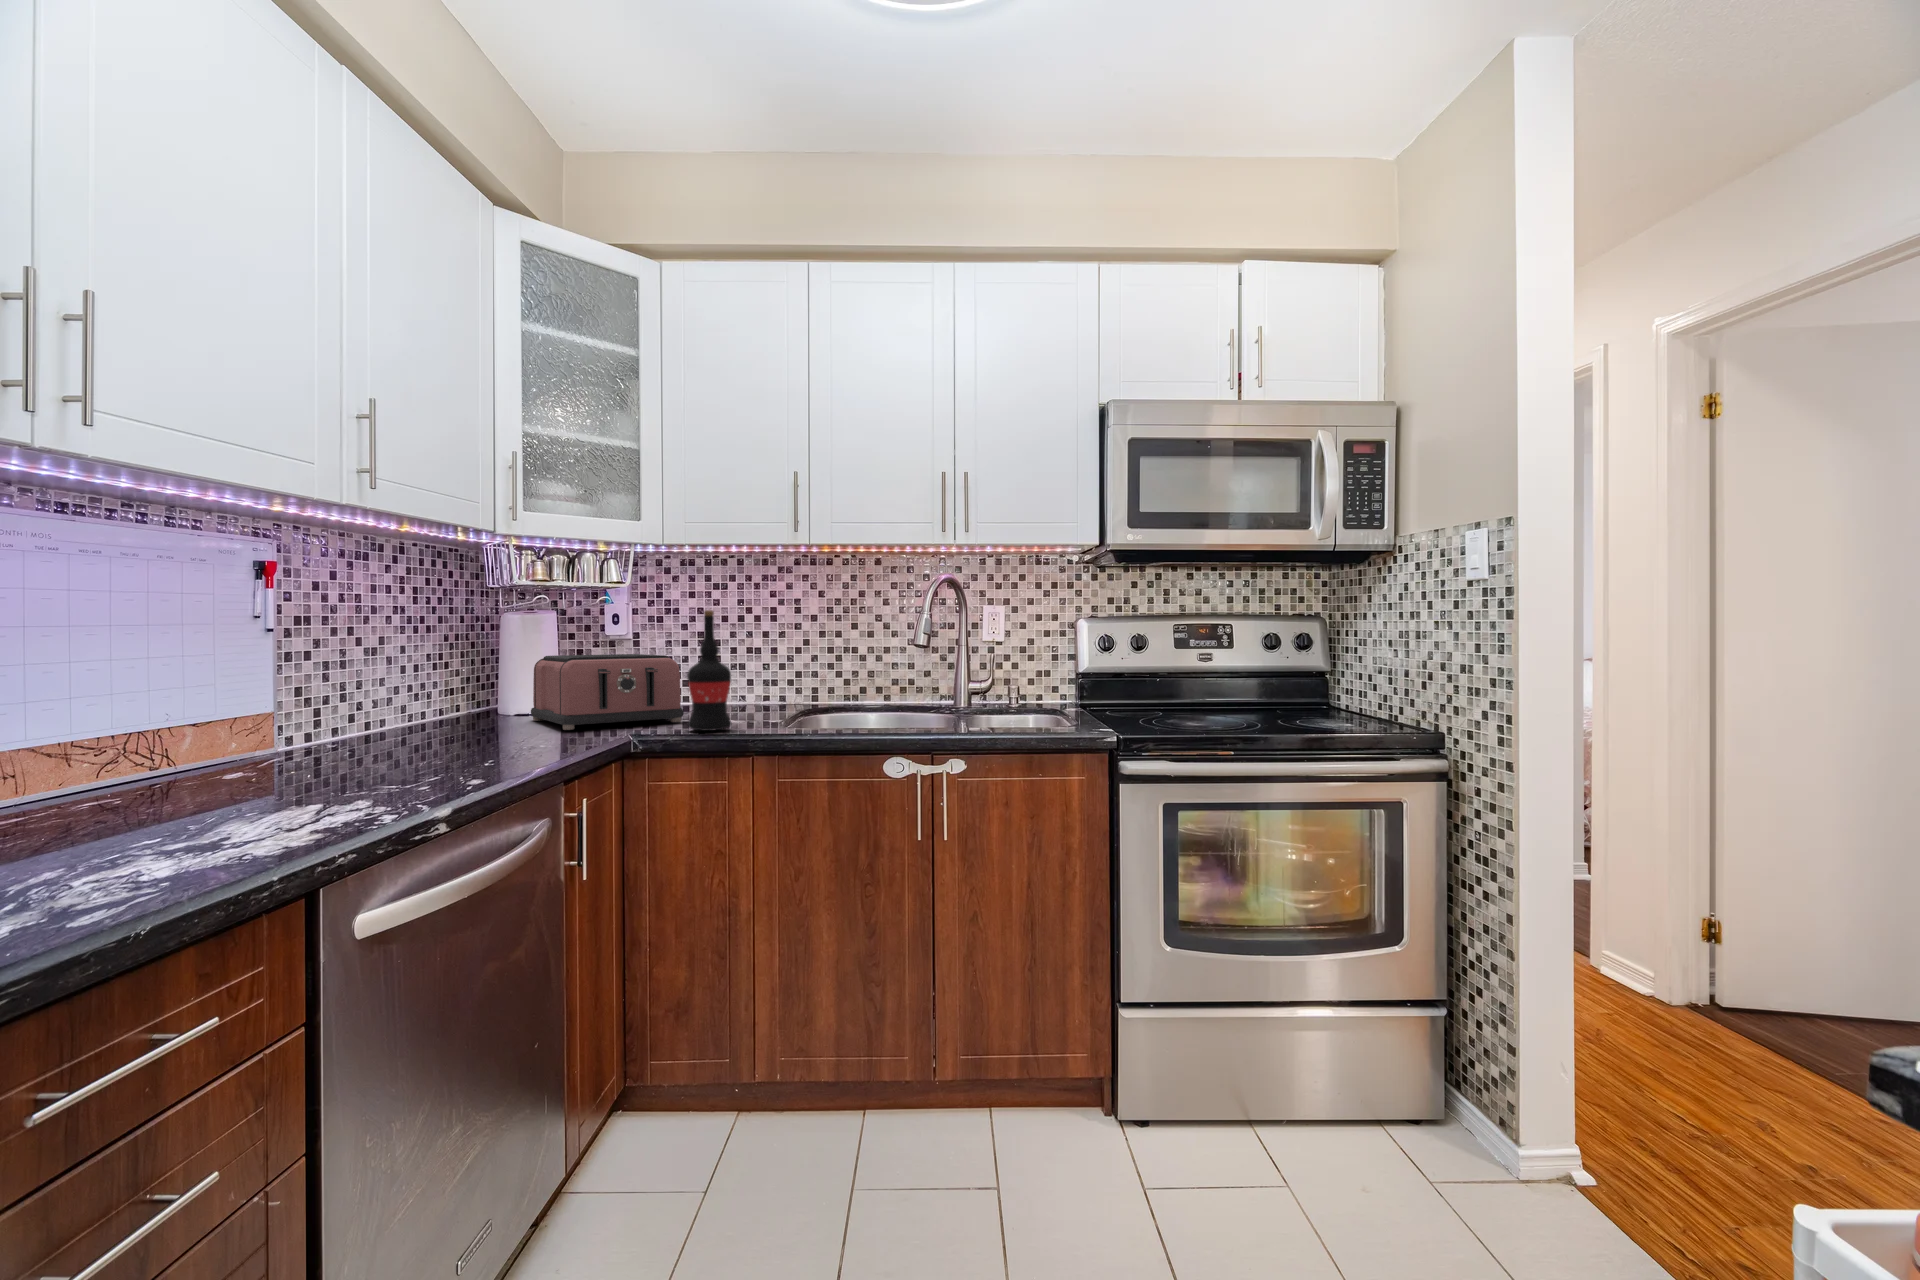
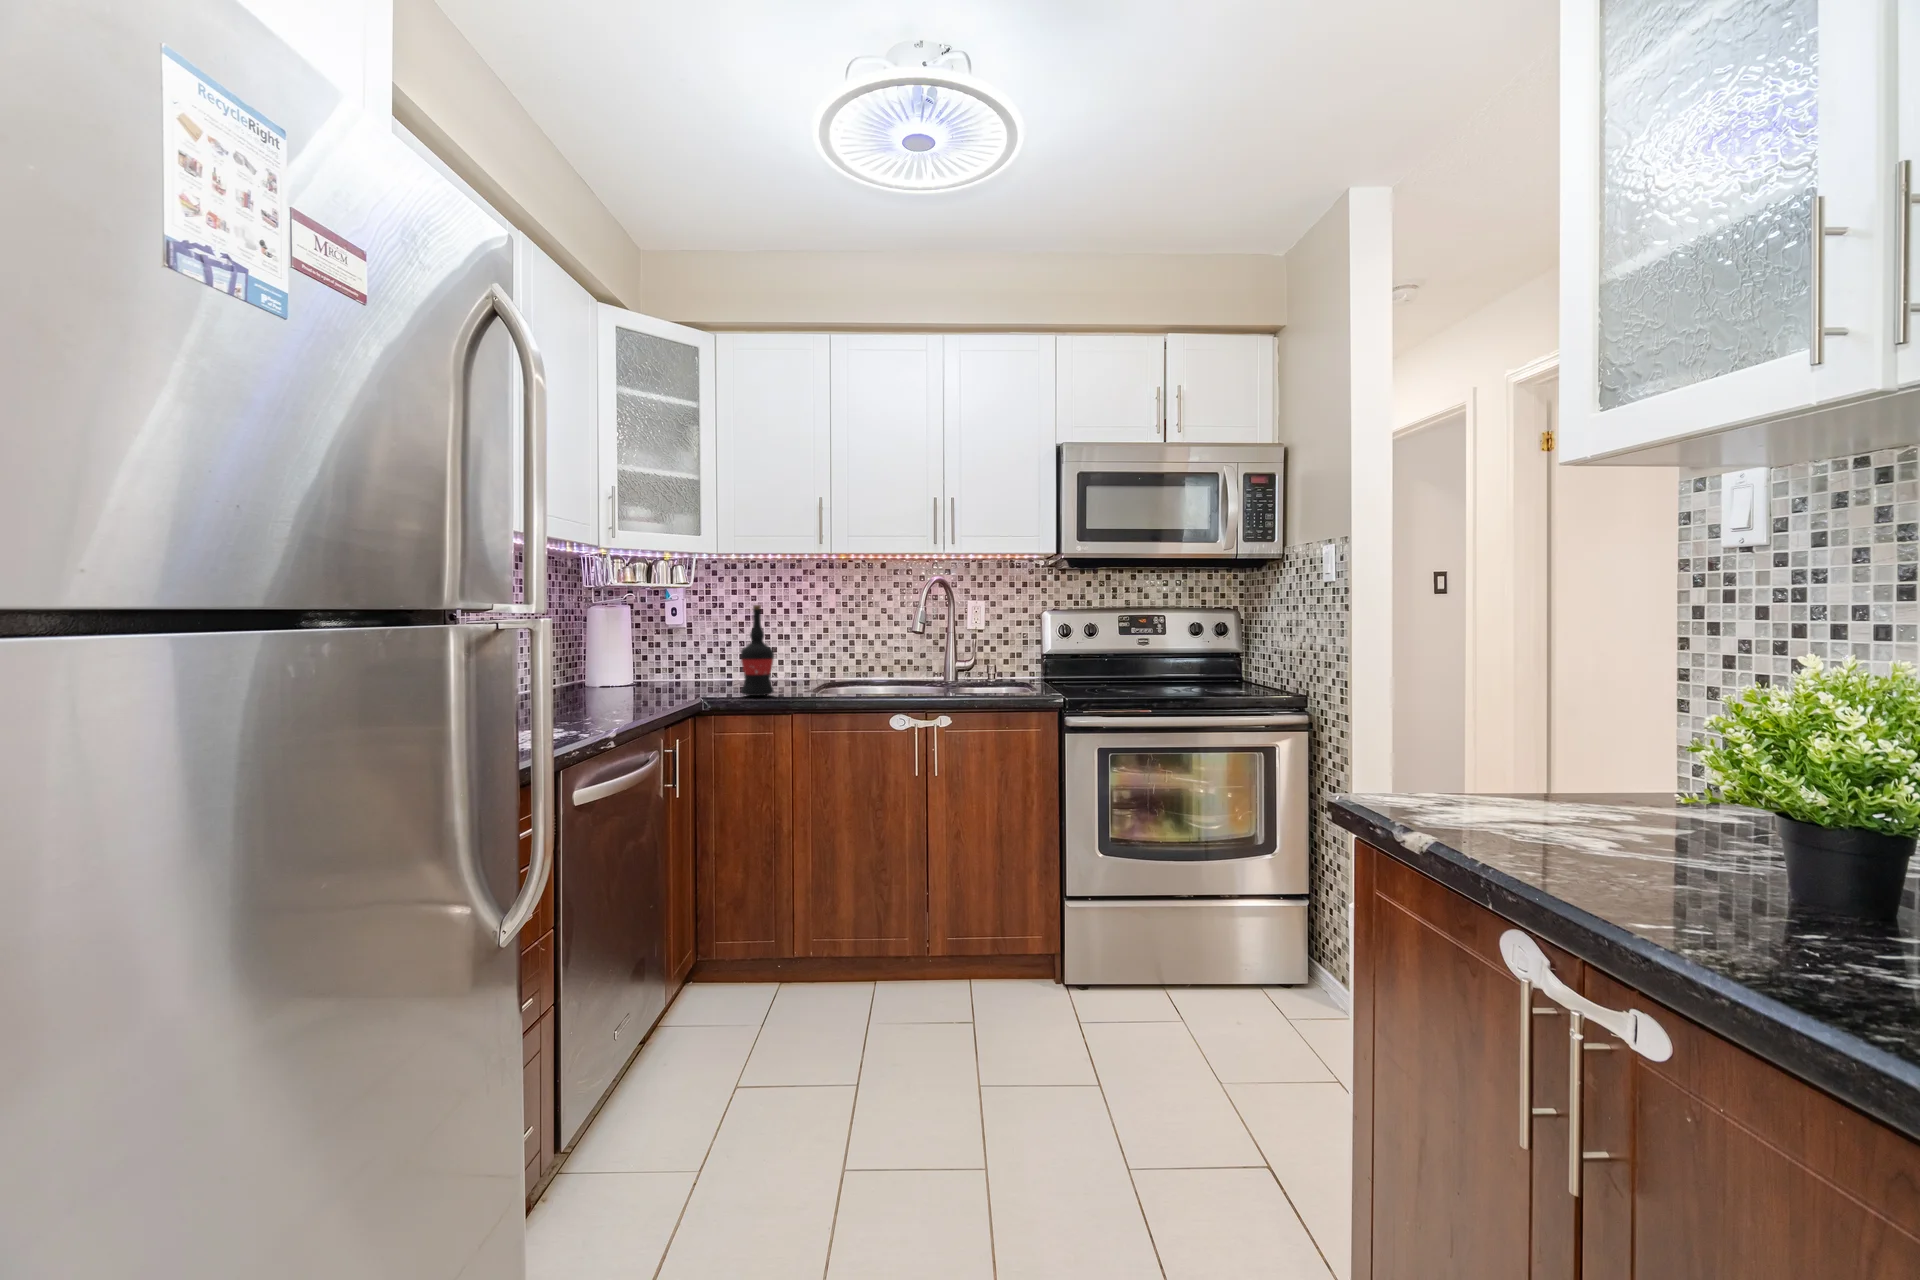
toaster: present [531,654,684,730] -> none [614,639,734,695]

